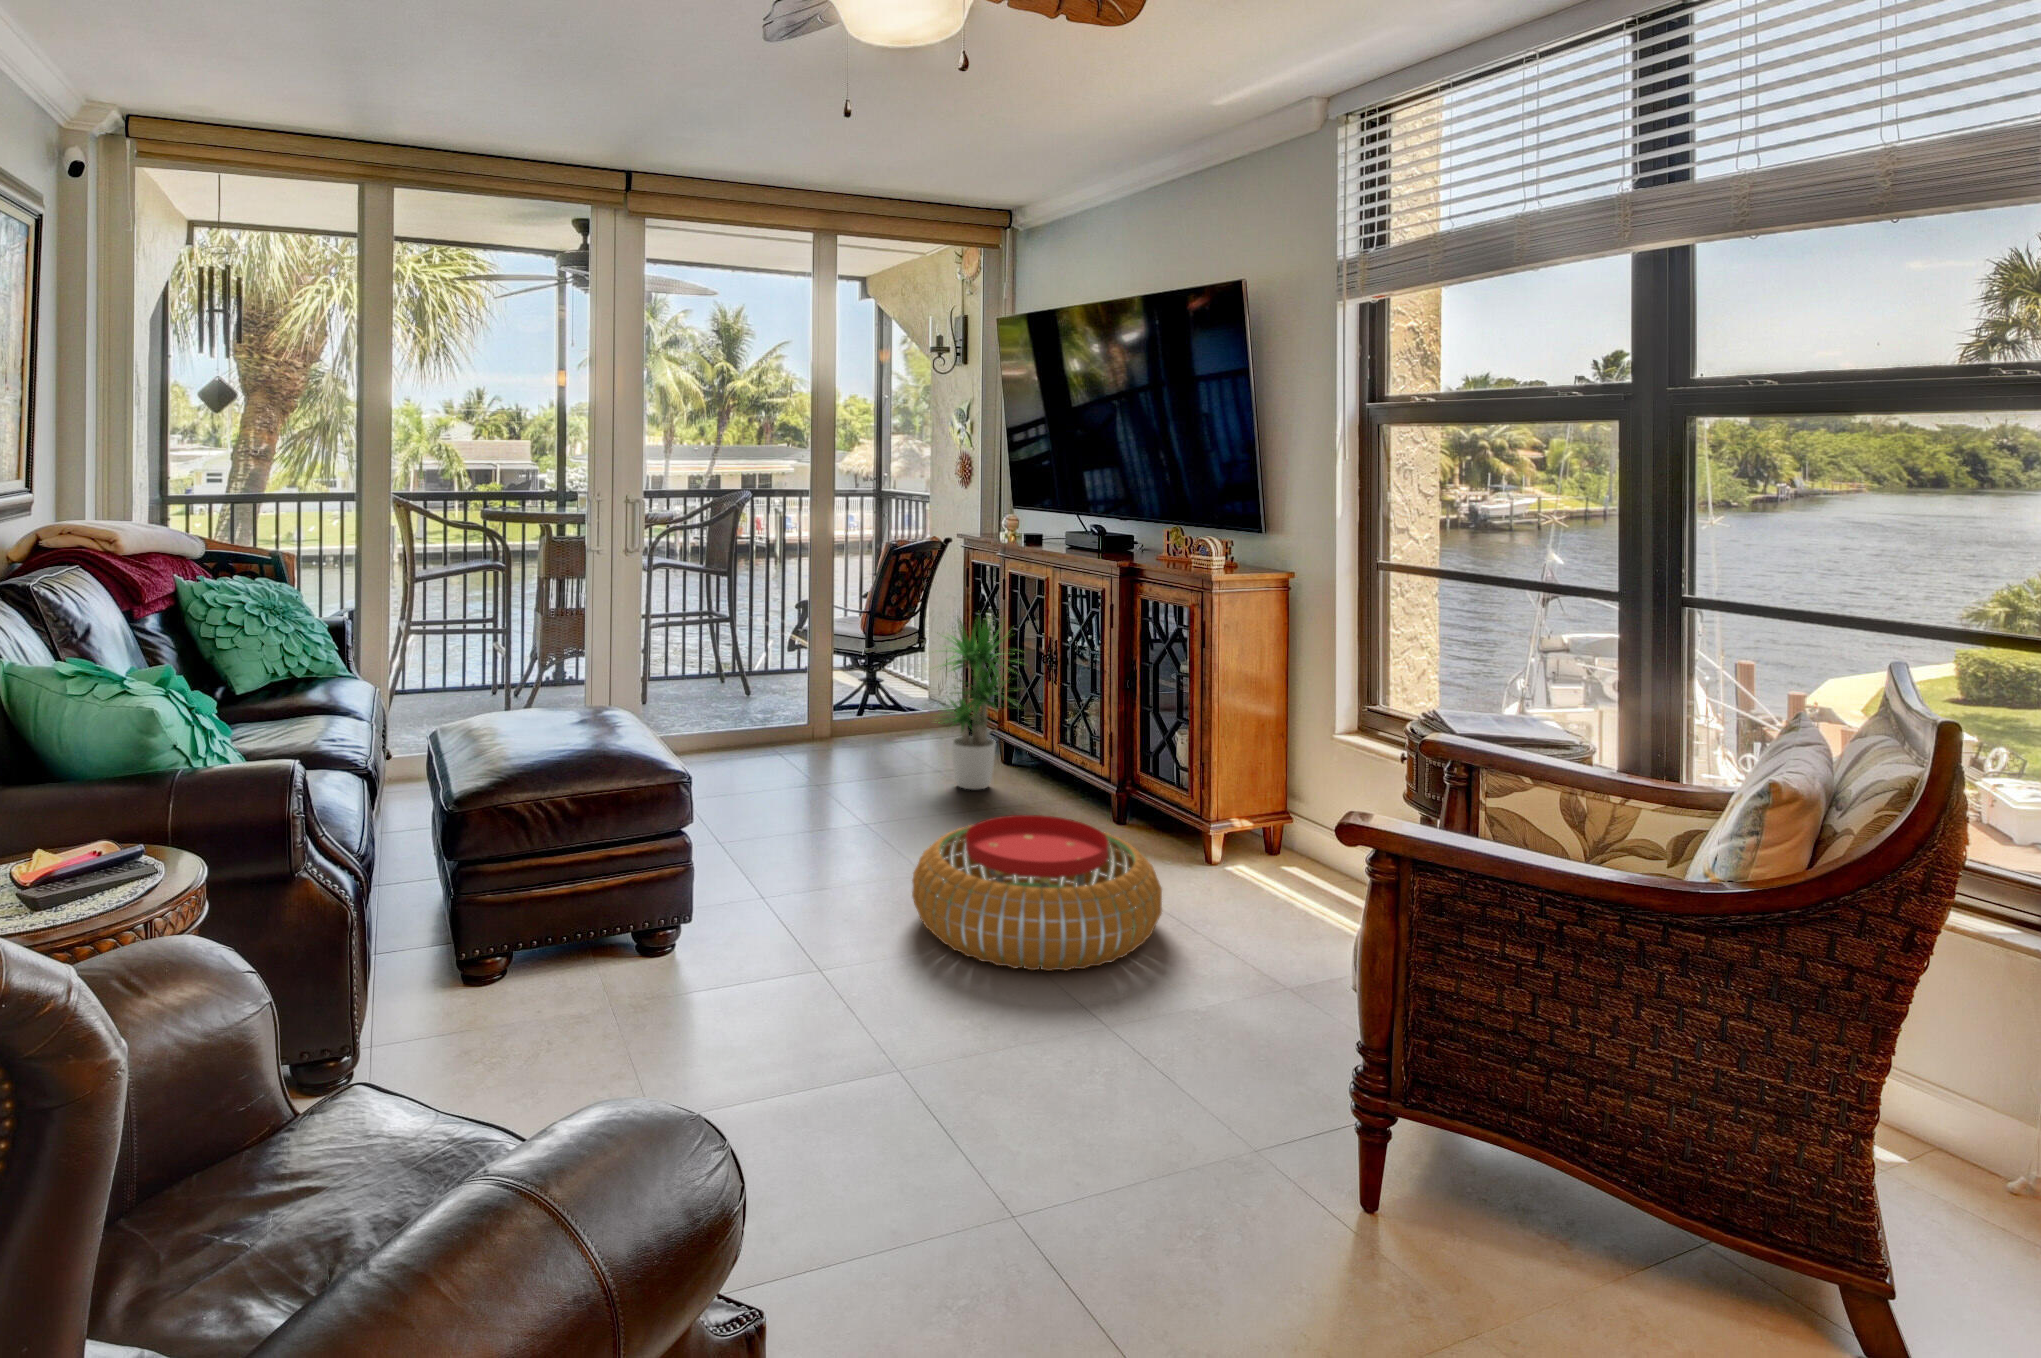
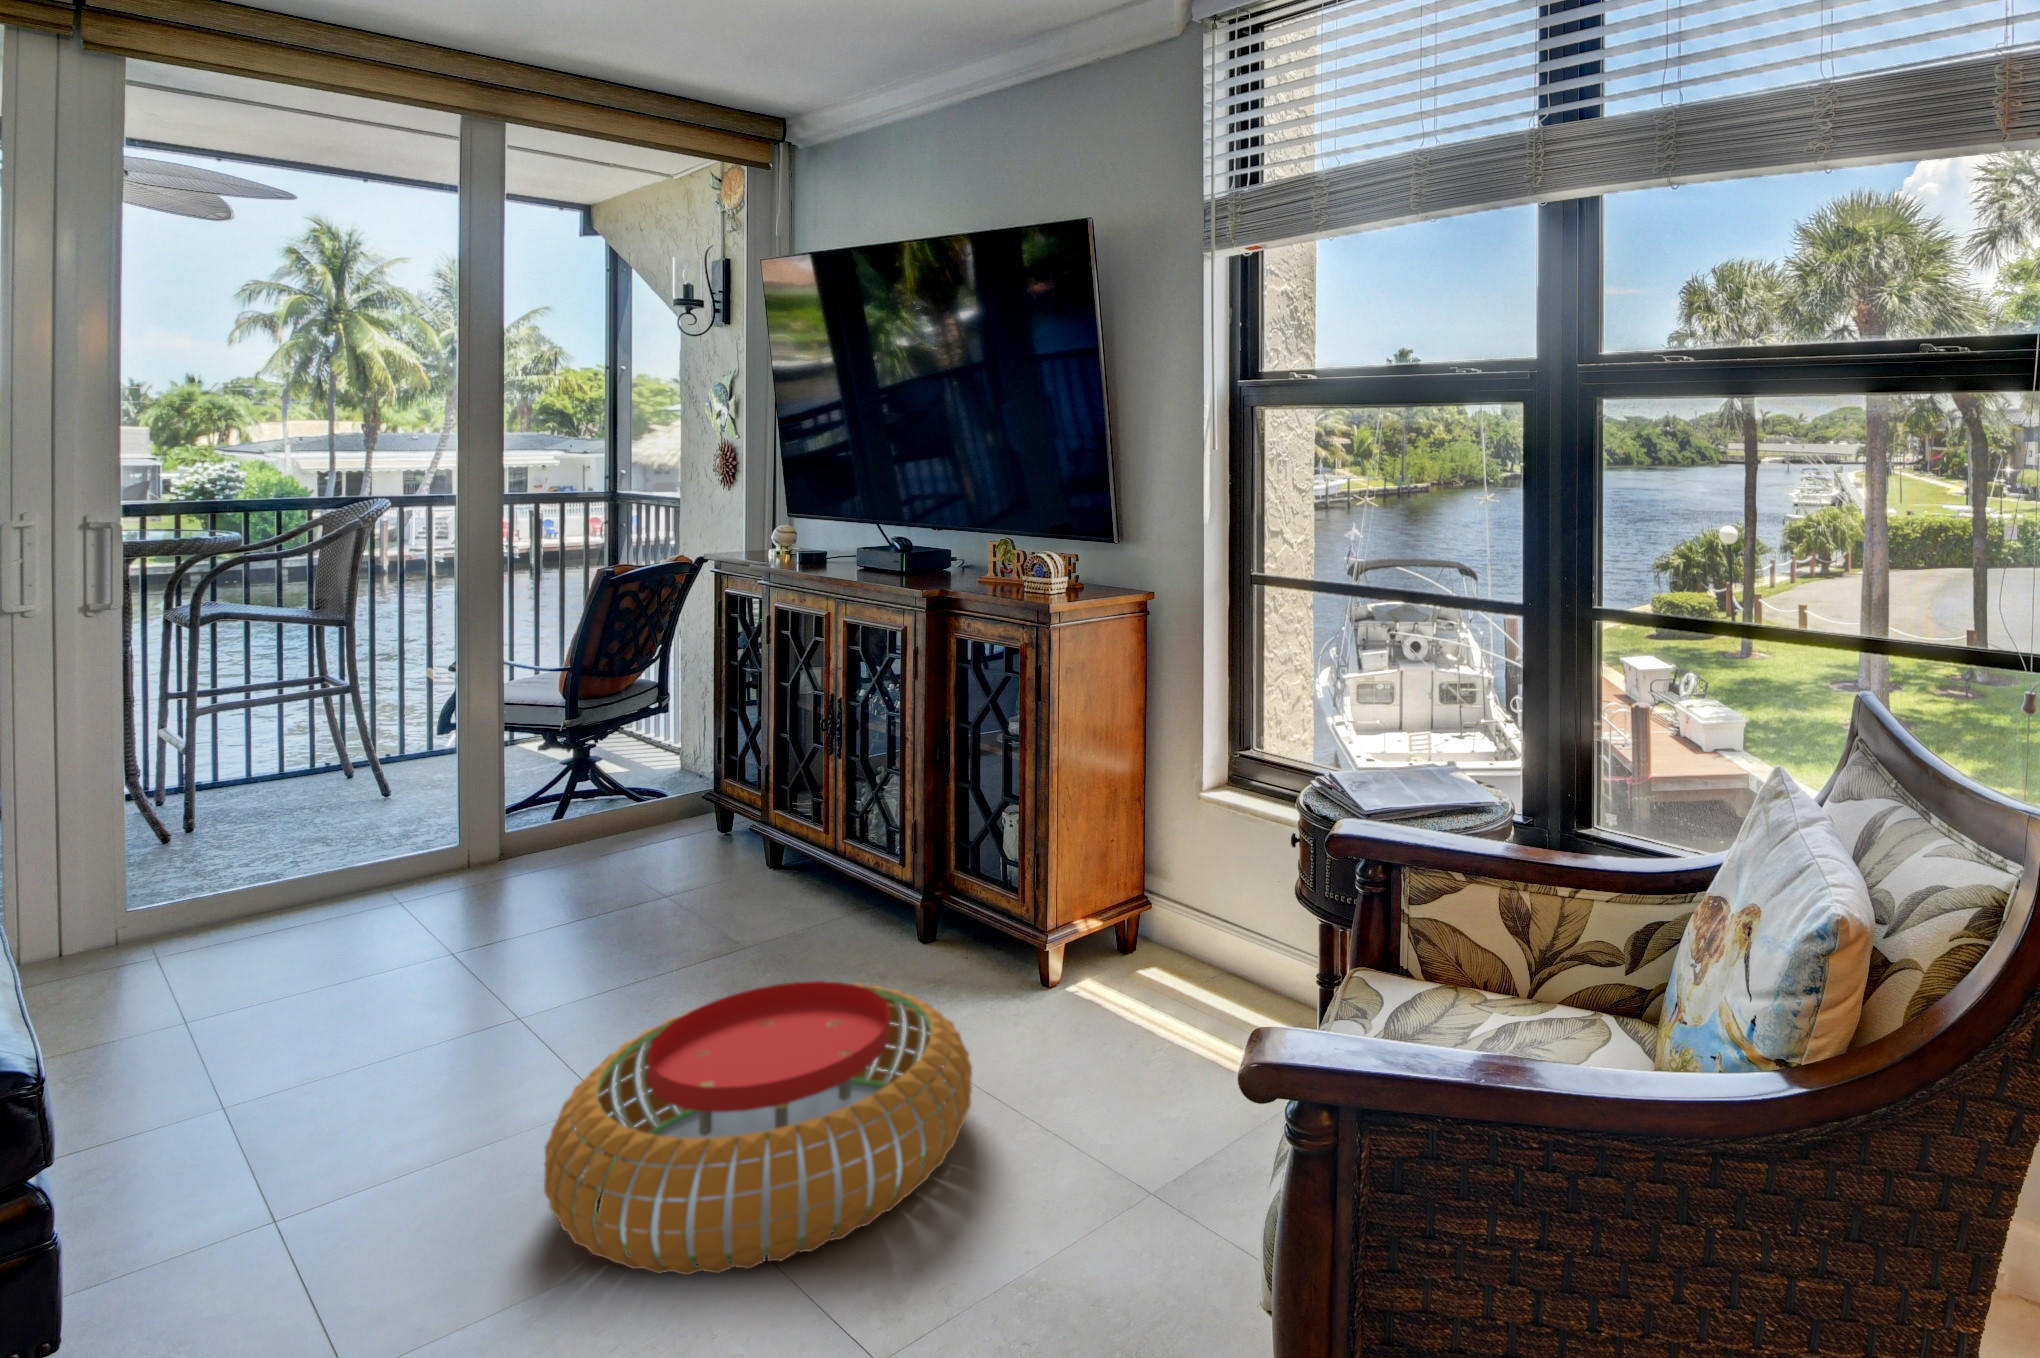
potted plant: present [940,617,1022,789] -> none [637,661,805,920]

